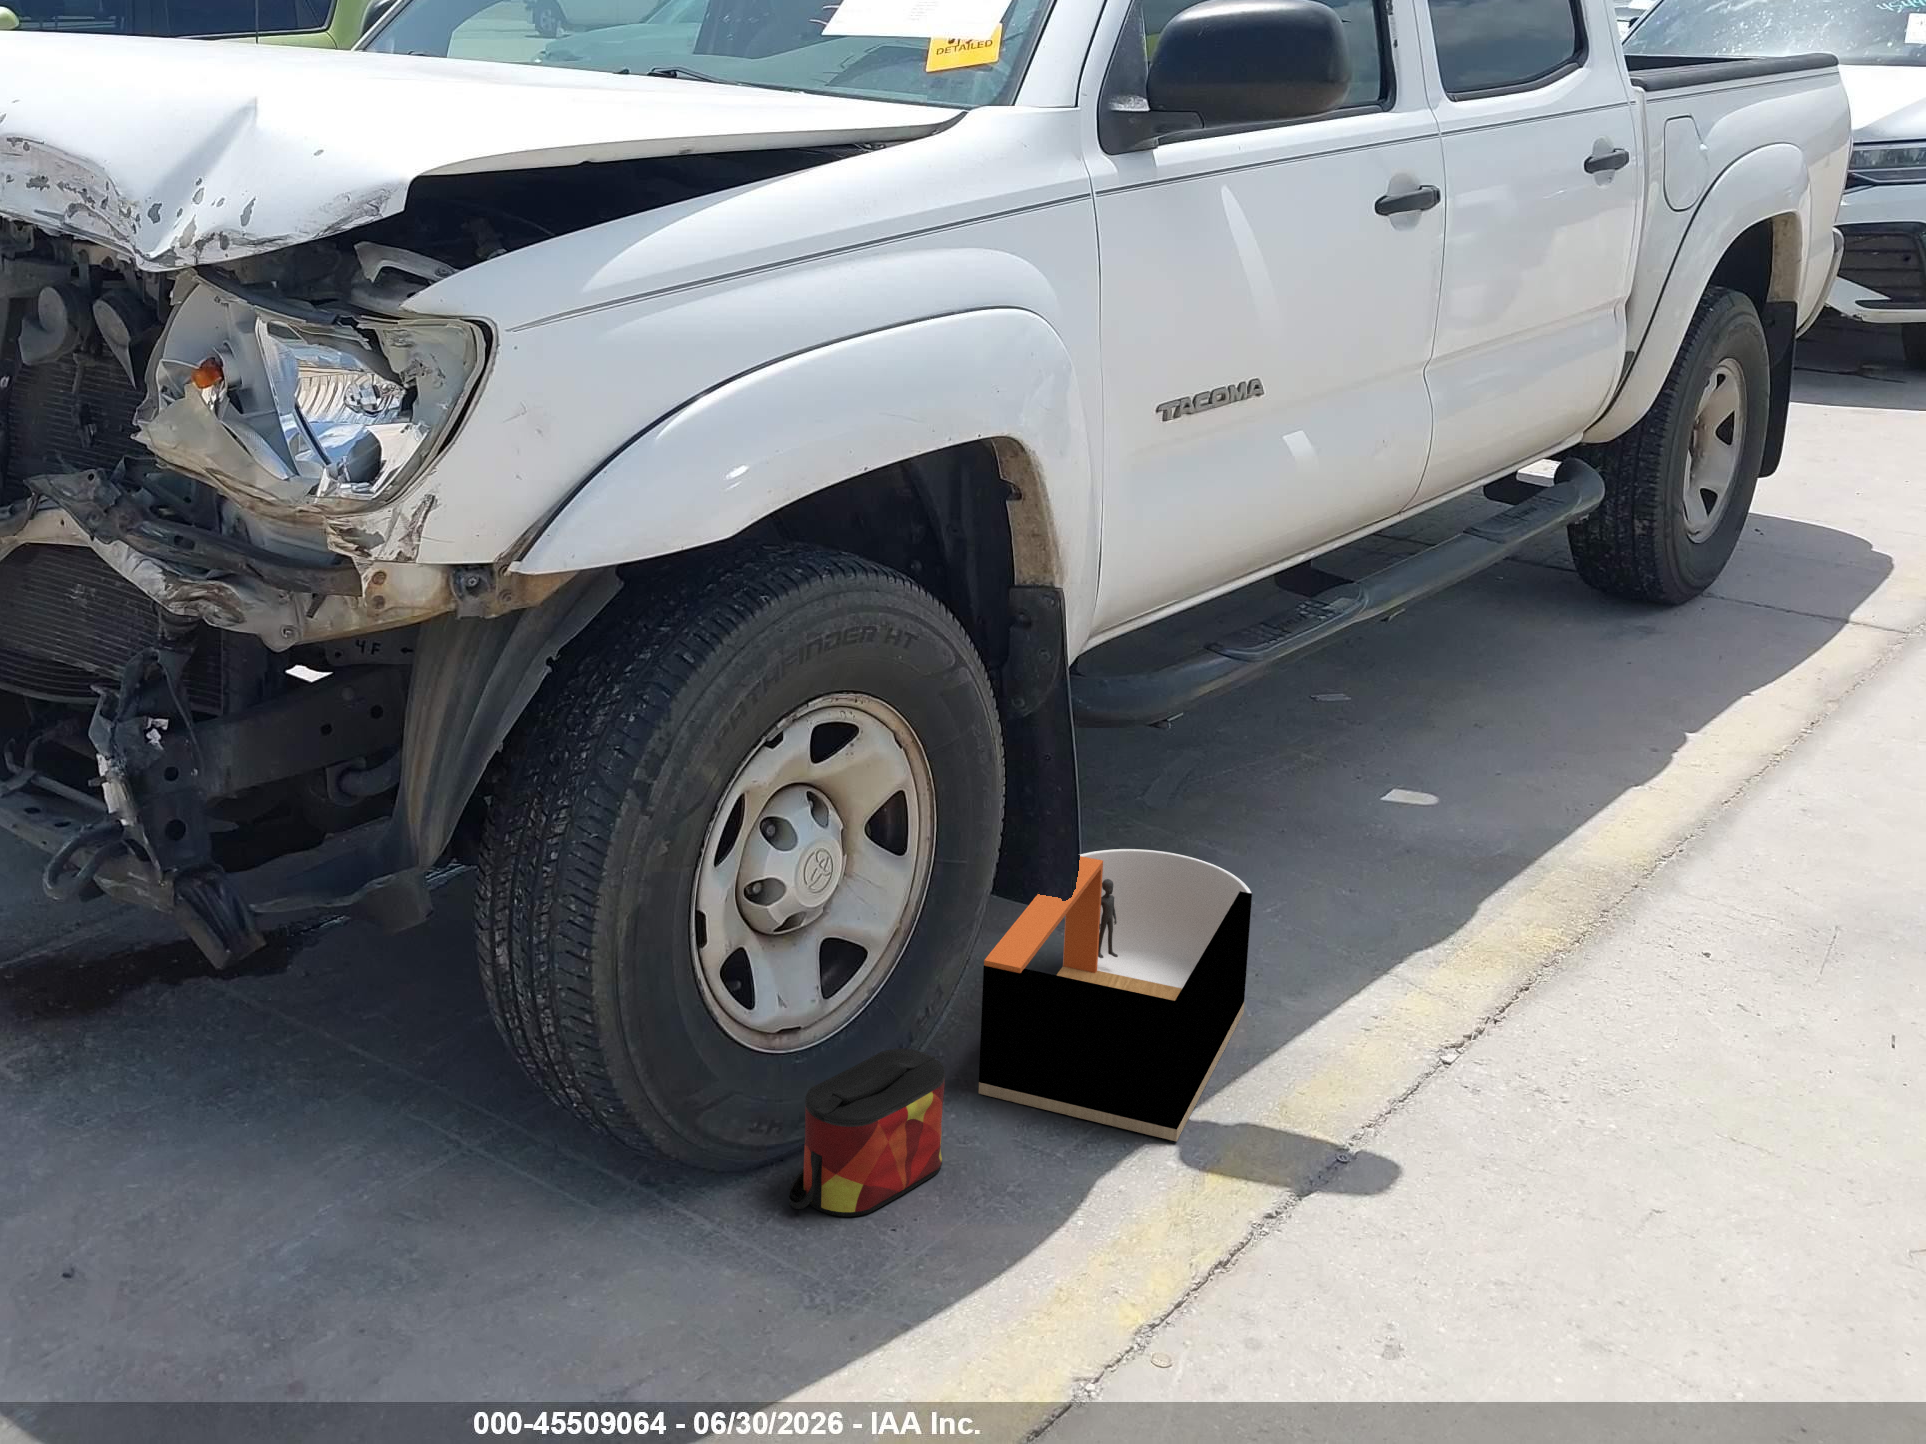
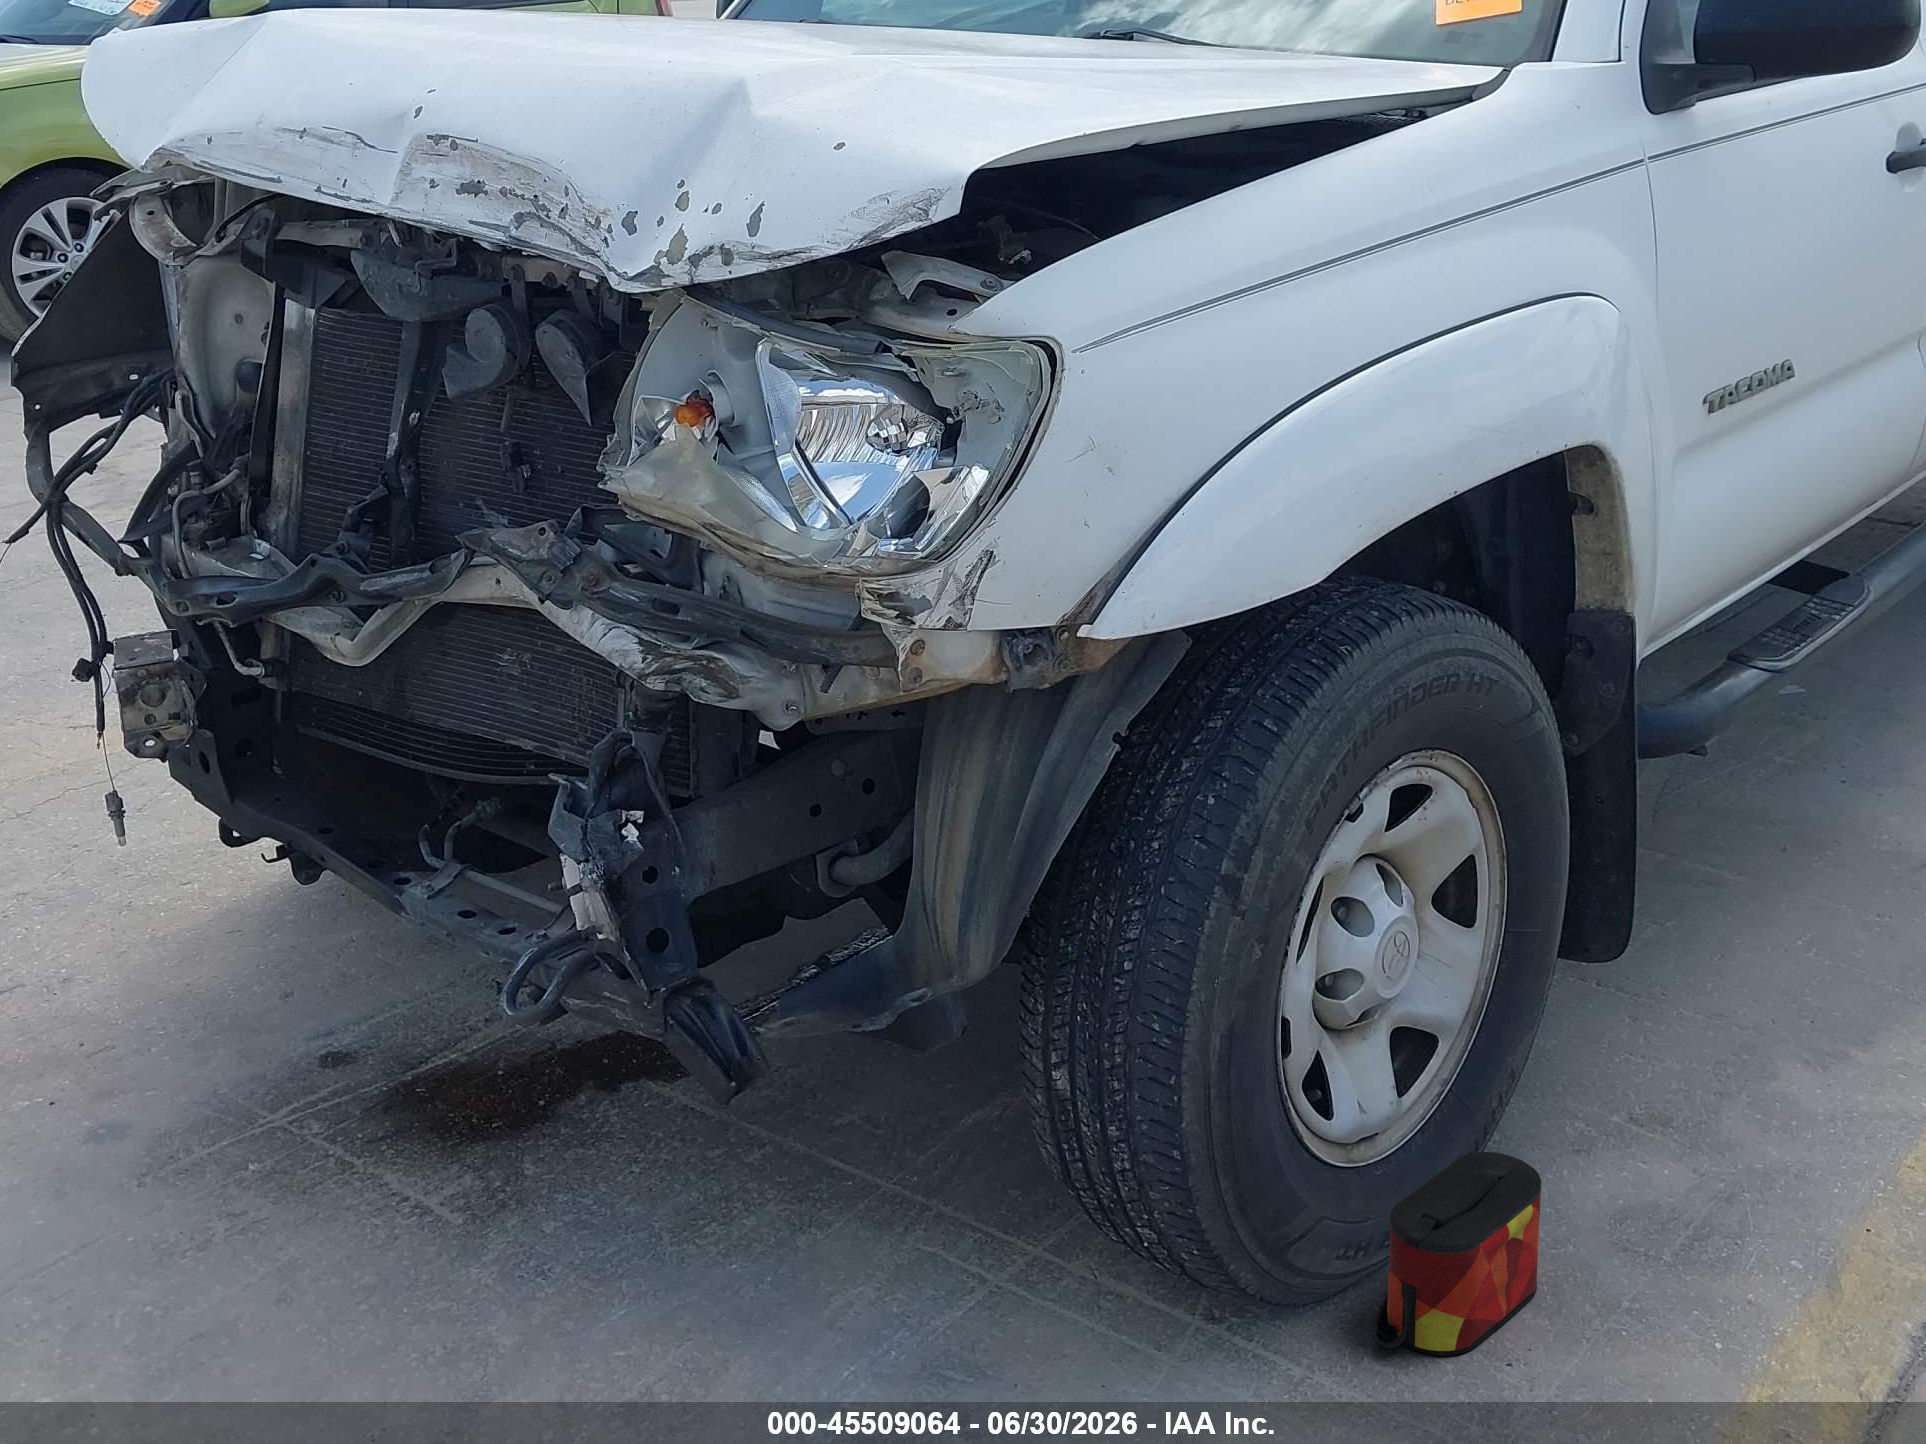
storage bin: present [979,849,1252,1141] -> none [1554,896,1833,1243]

